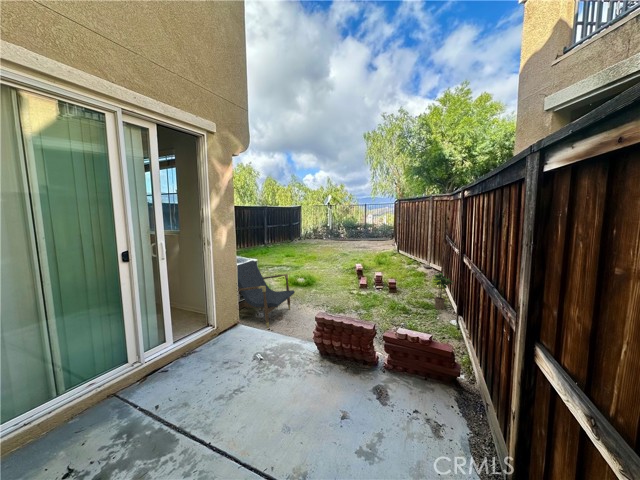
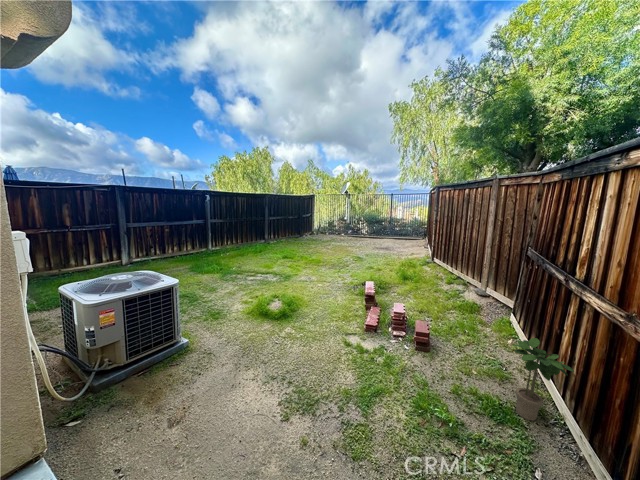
lounge chair: present [237,260,295,328] -> none [82,287,223,454]

